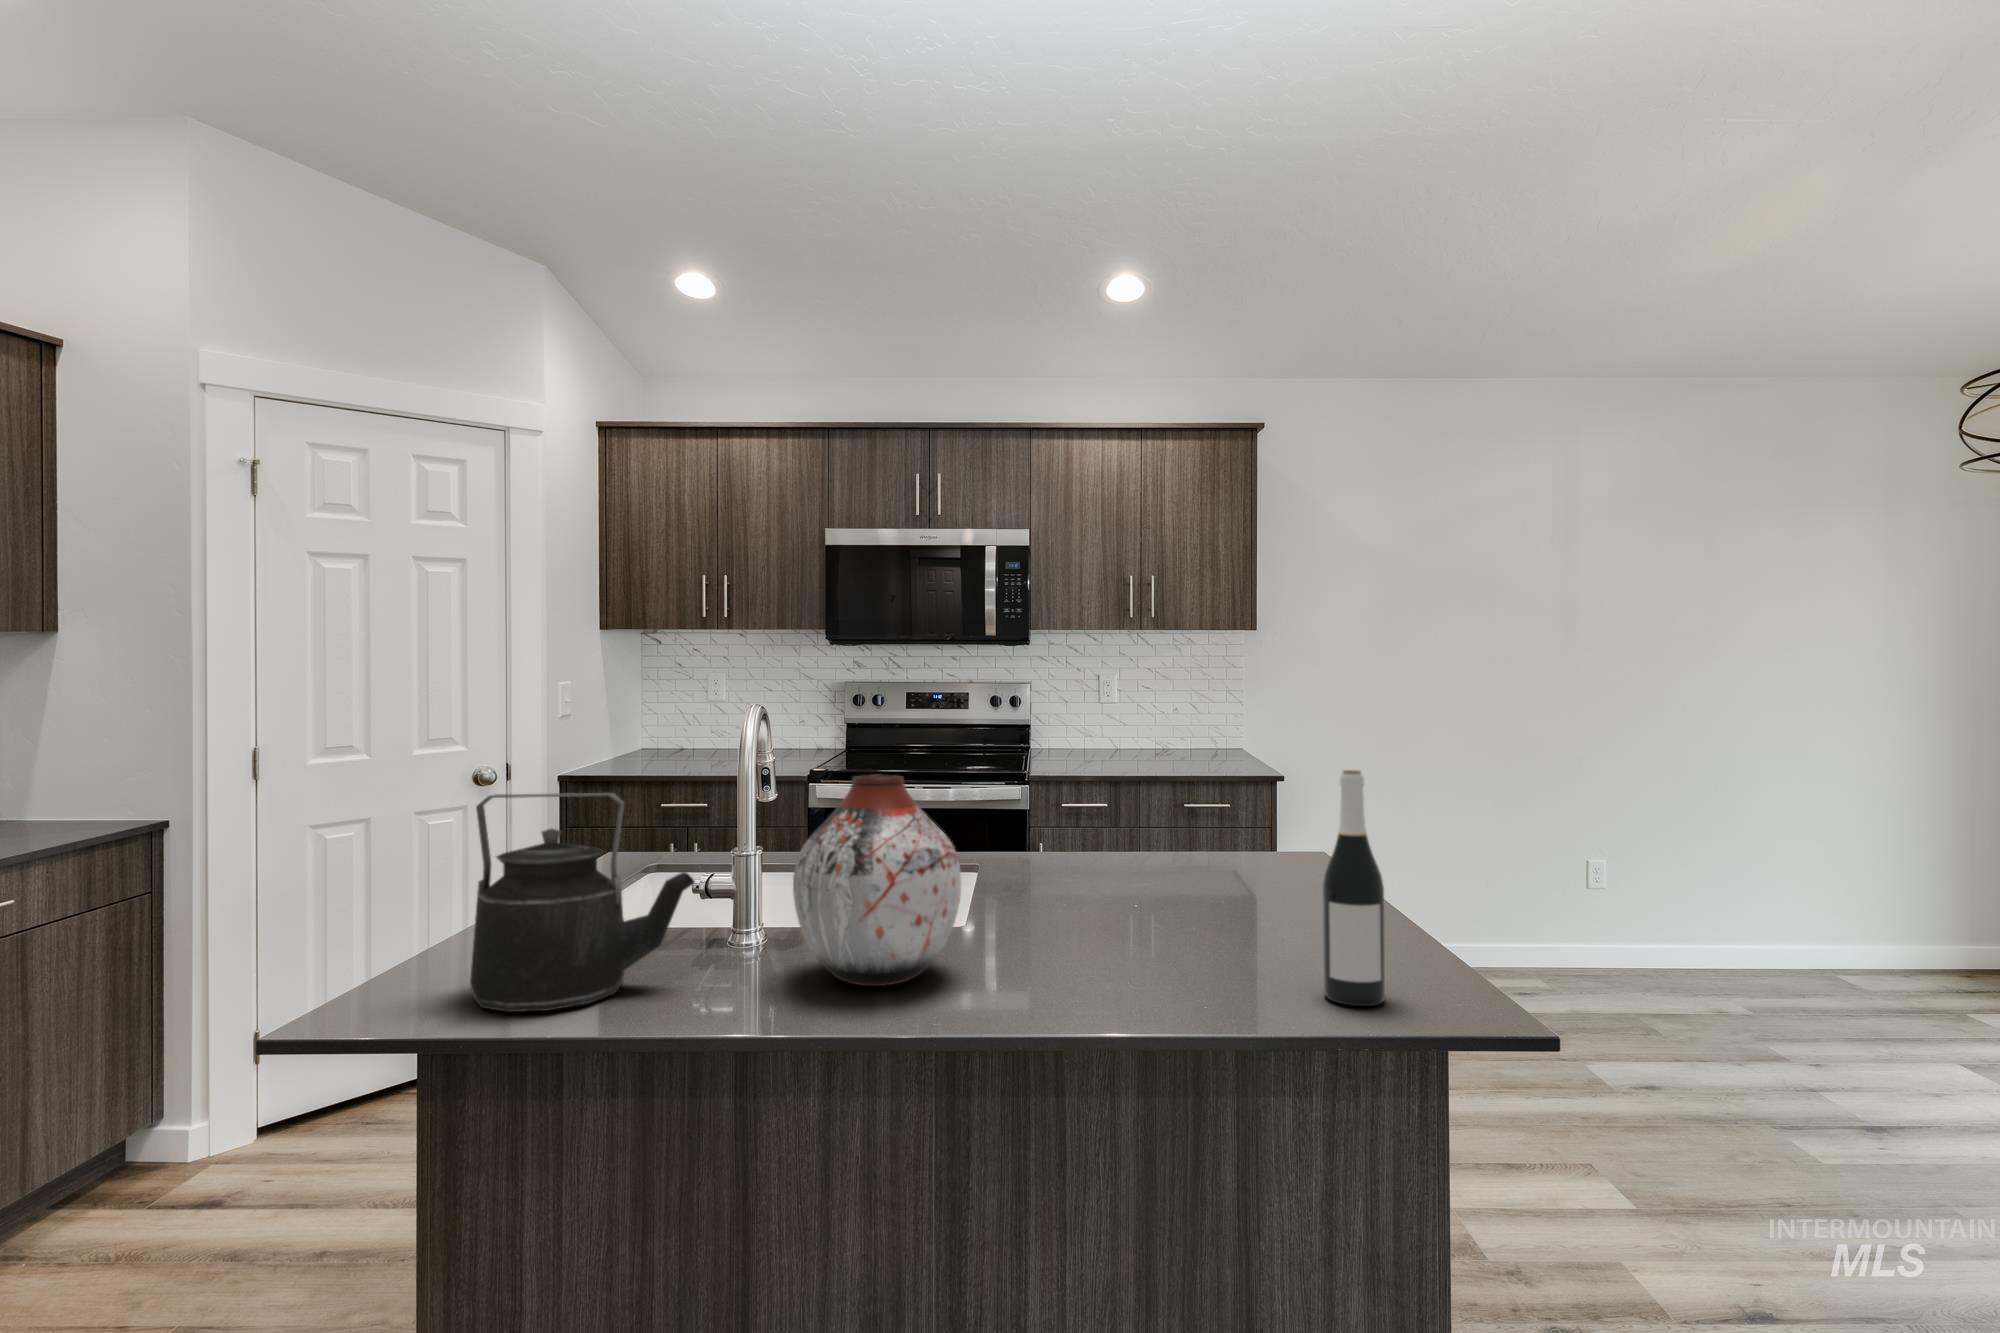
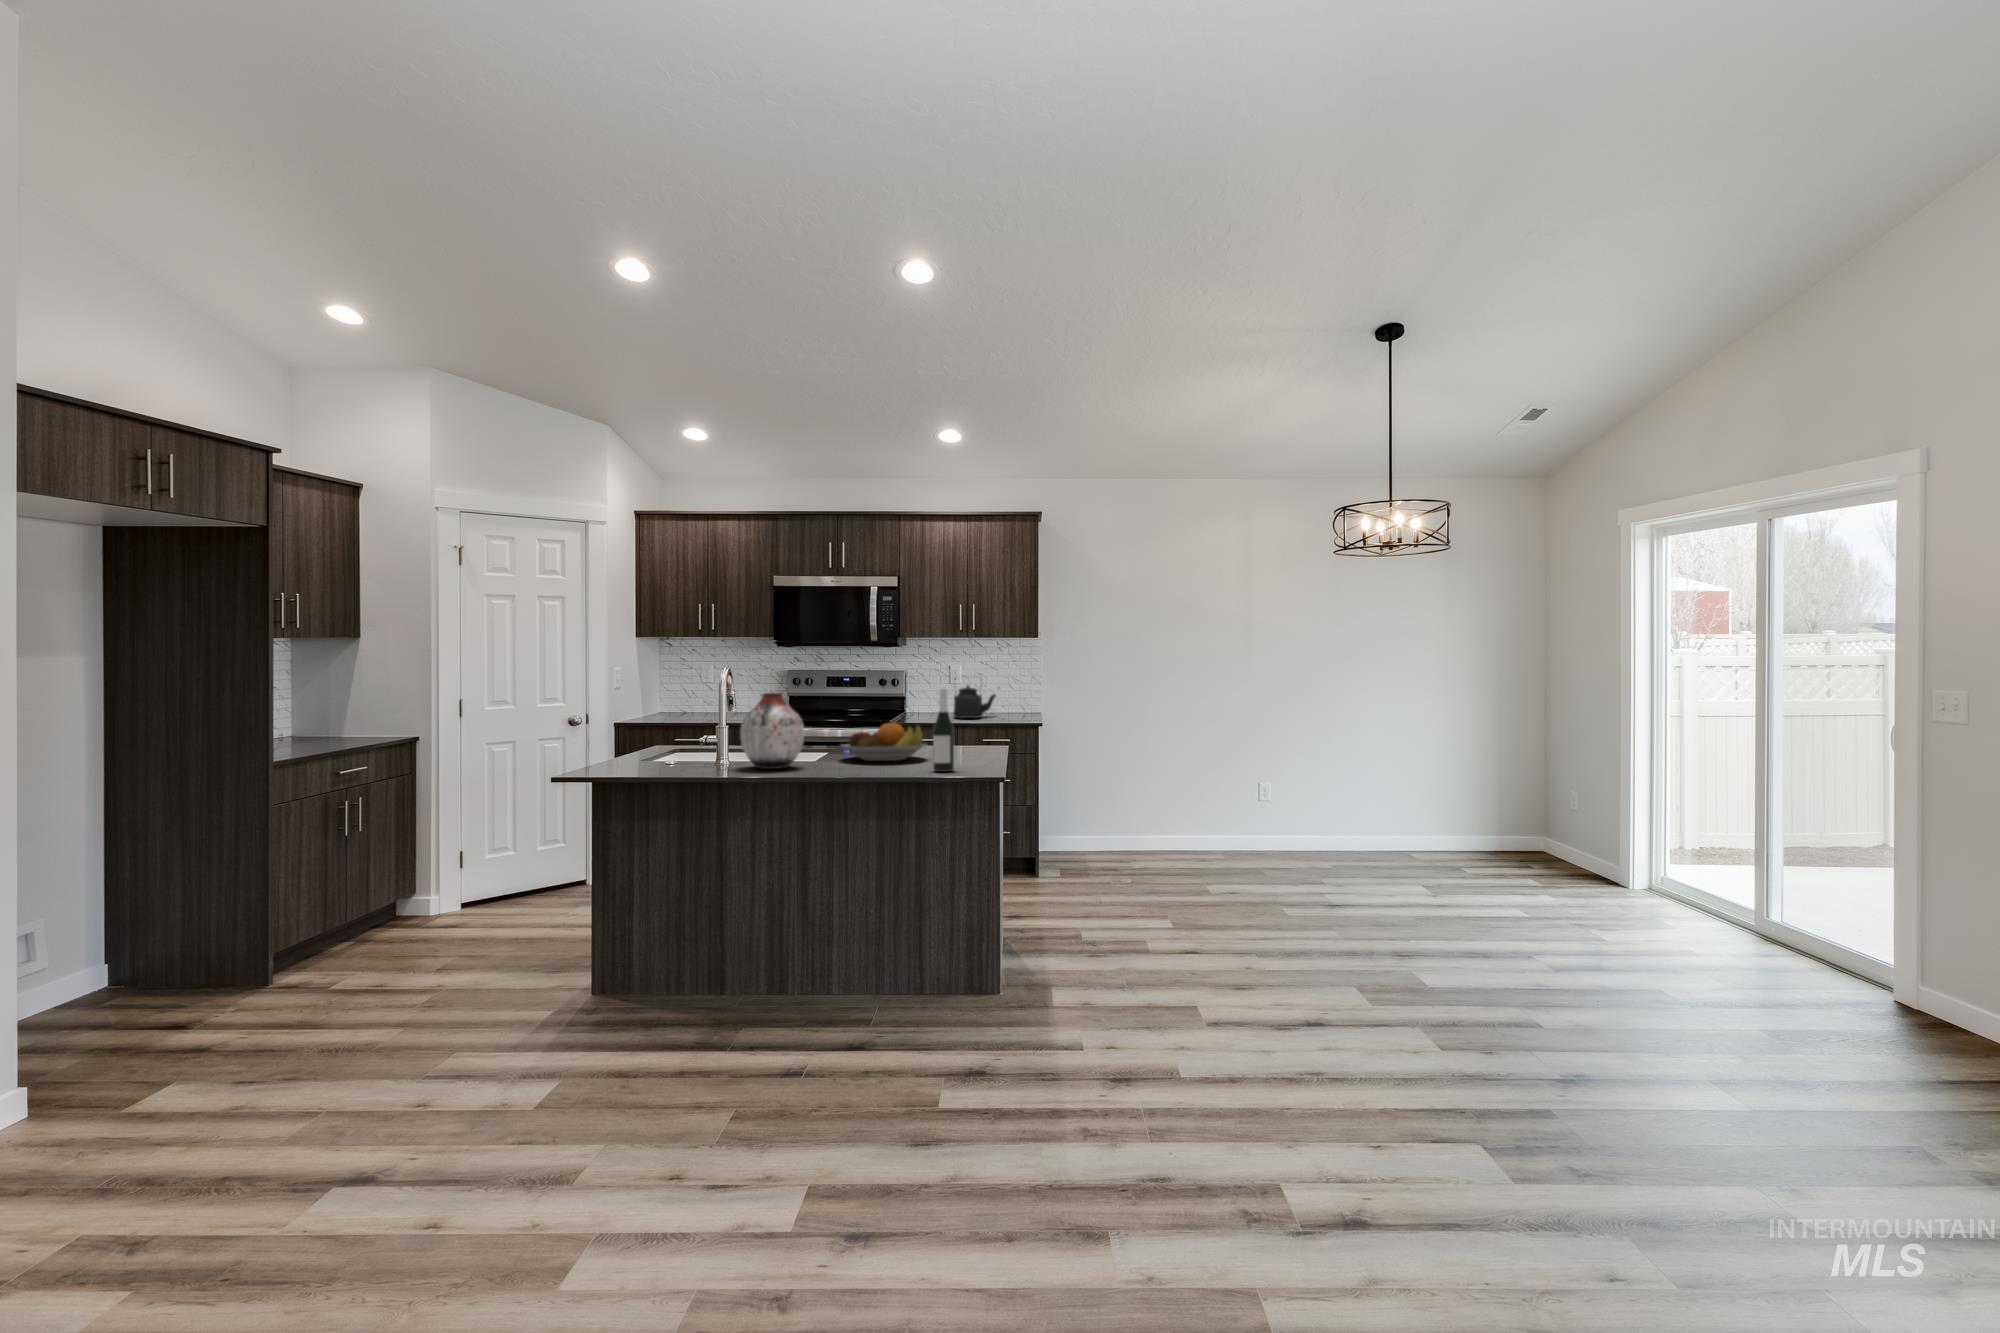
kettle: present [470,793,695,1012] -> present [953,679,996,718]
fruit bowl: none [1027,837,1239,936] -> present [841,723,926,761]

